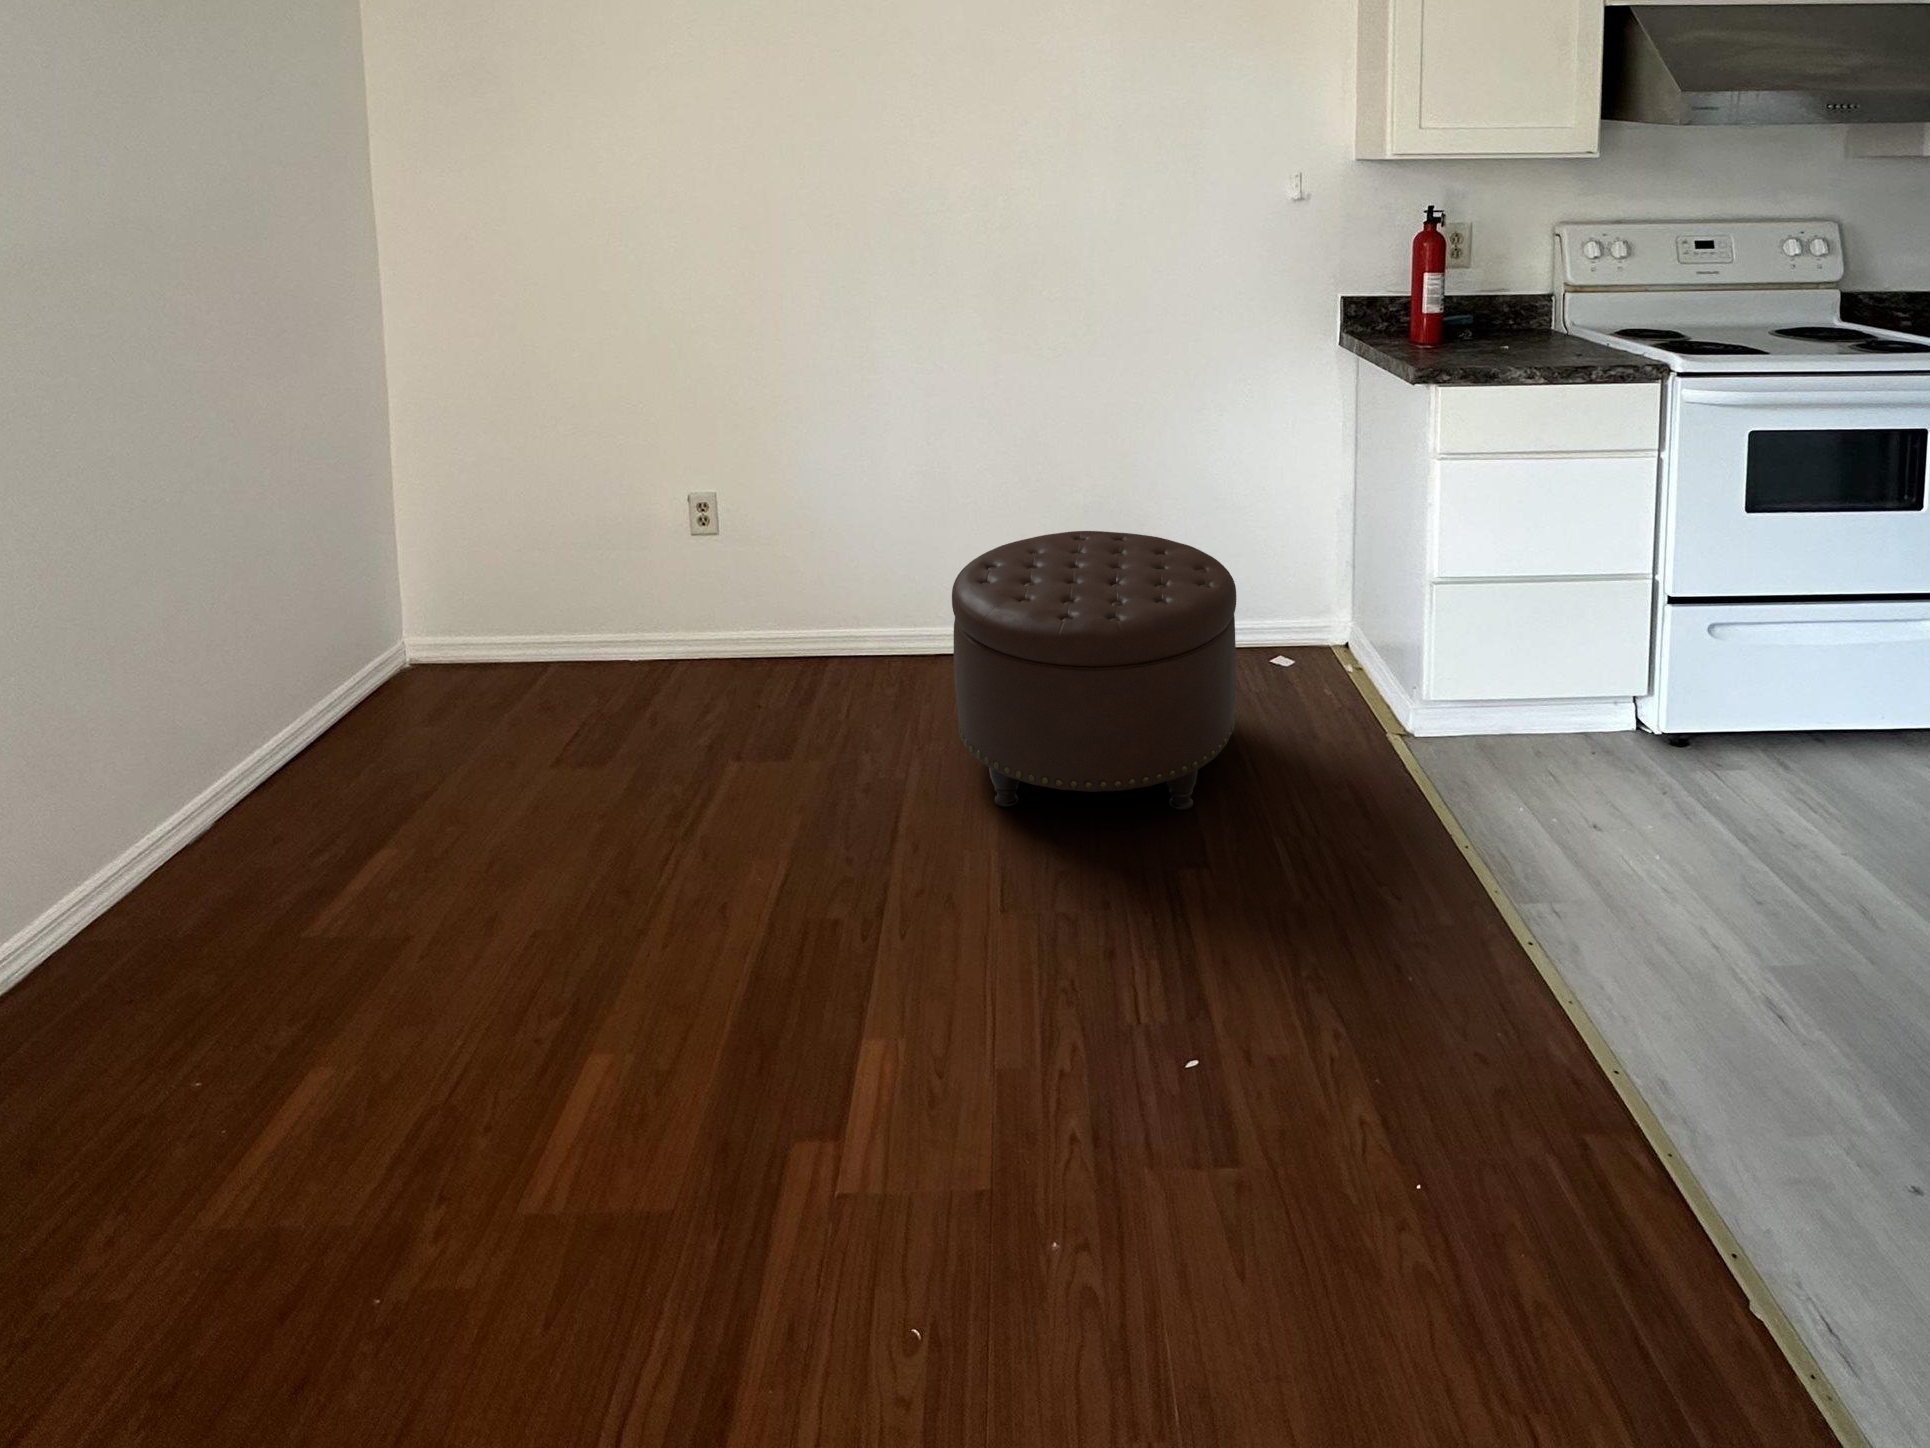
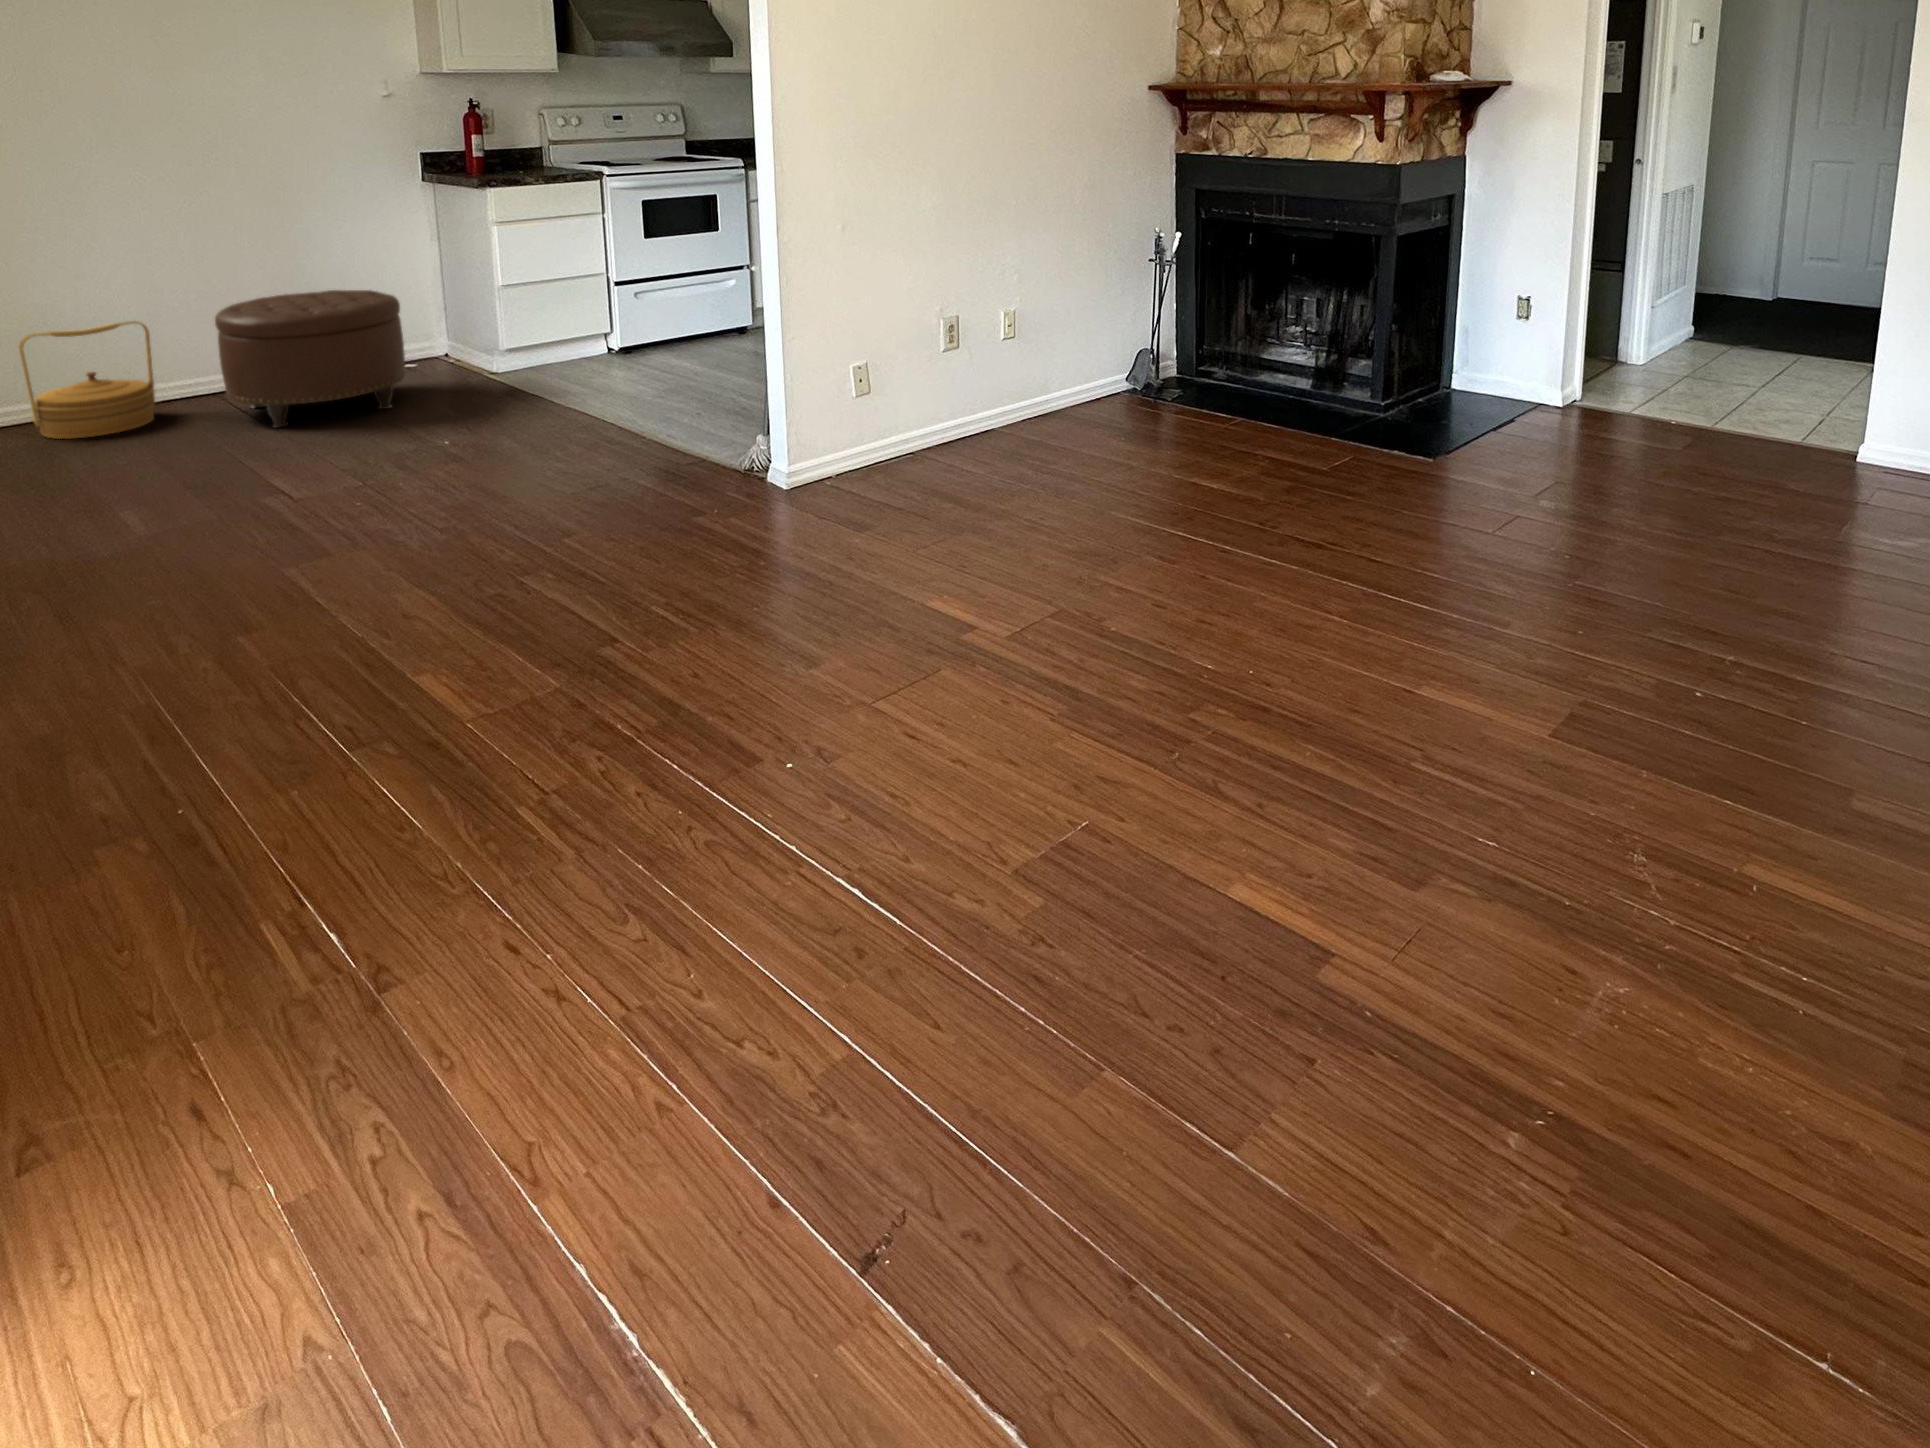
woven basket: none [750,540,909,721] -> present [19,321,155,439]

